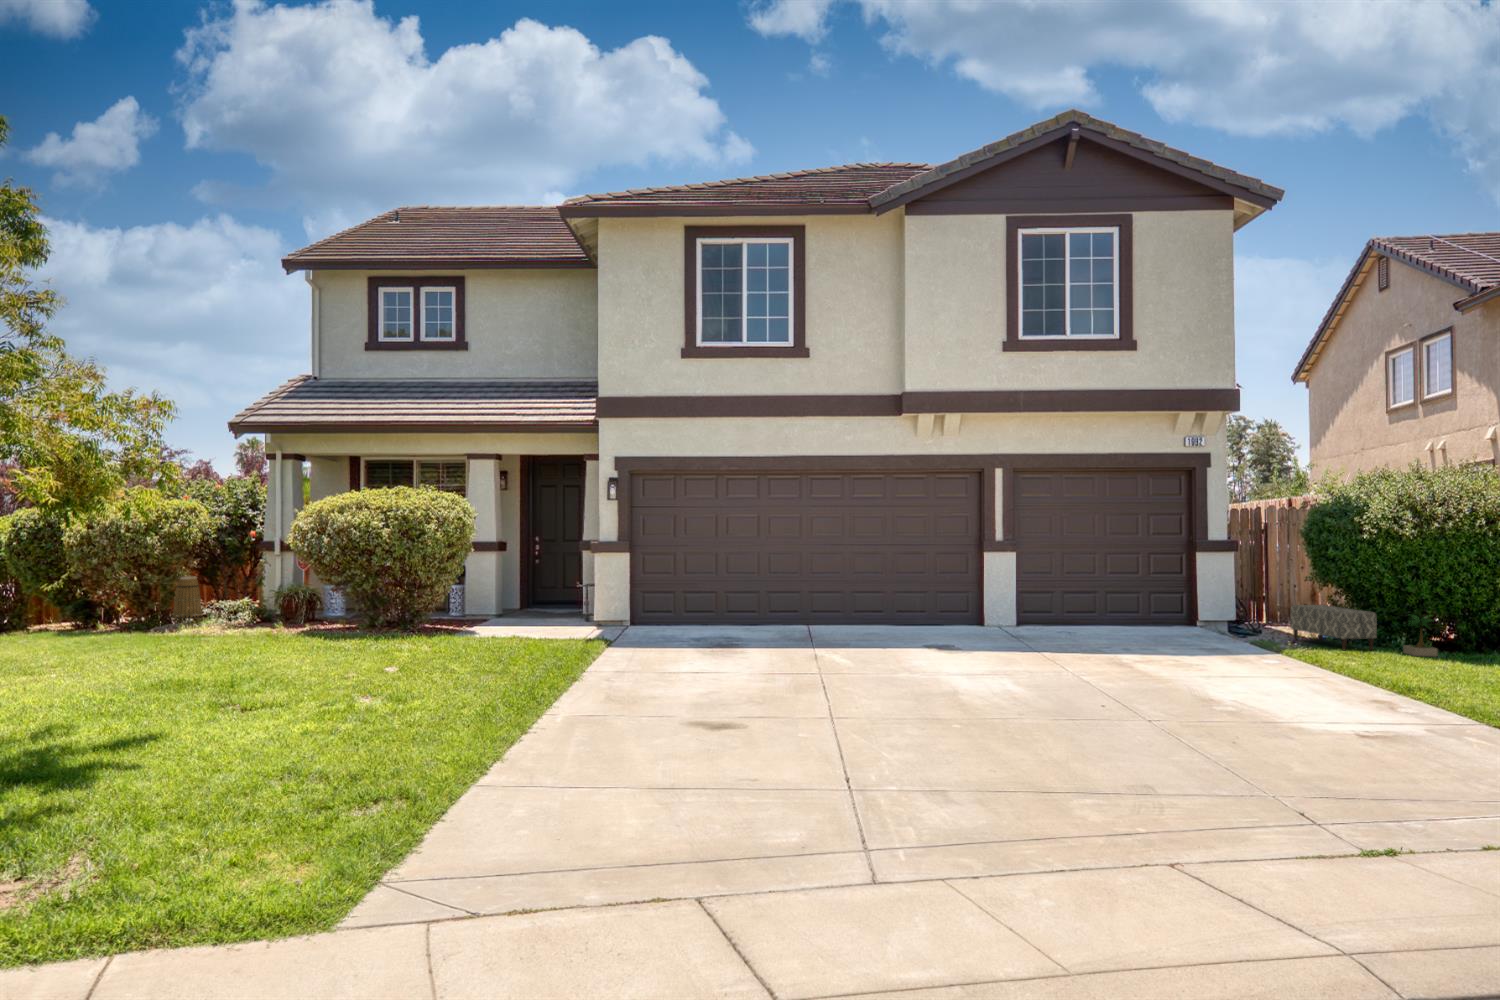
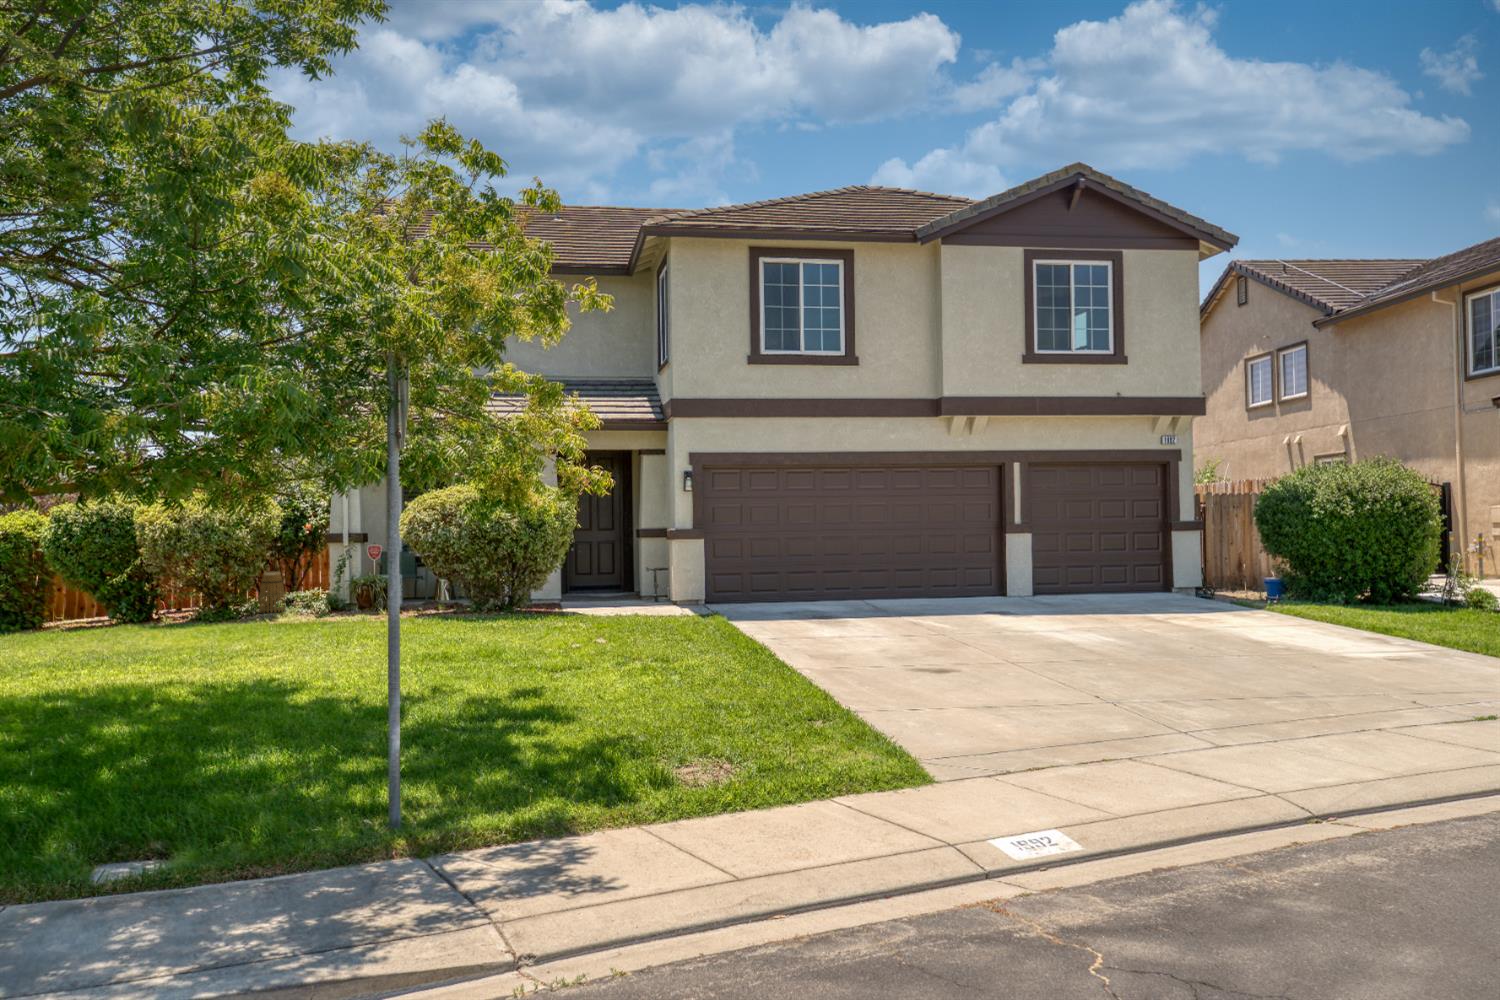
bench: present [1290,605,1377,650] -> none [1248,571,1320,607]
potted plant: present [1403,615,1438,657] -> none [1341,576,1368,609]

